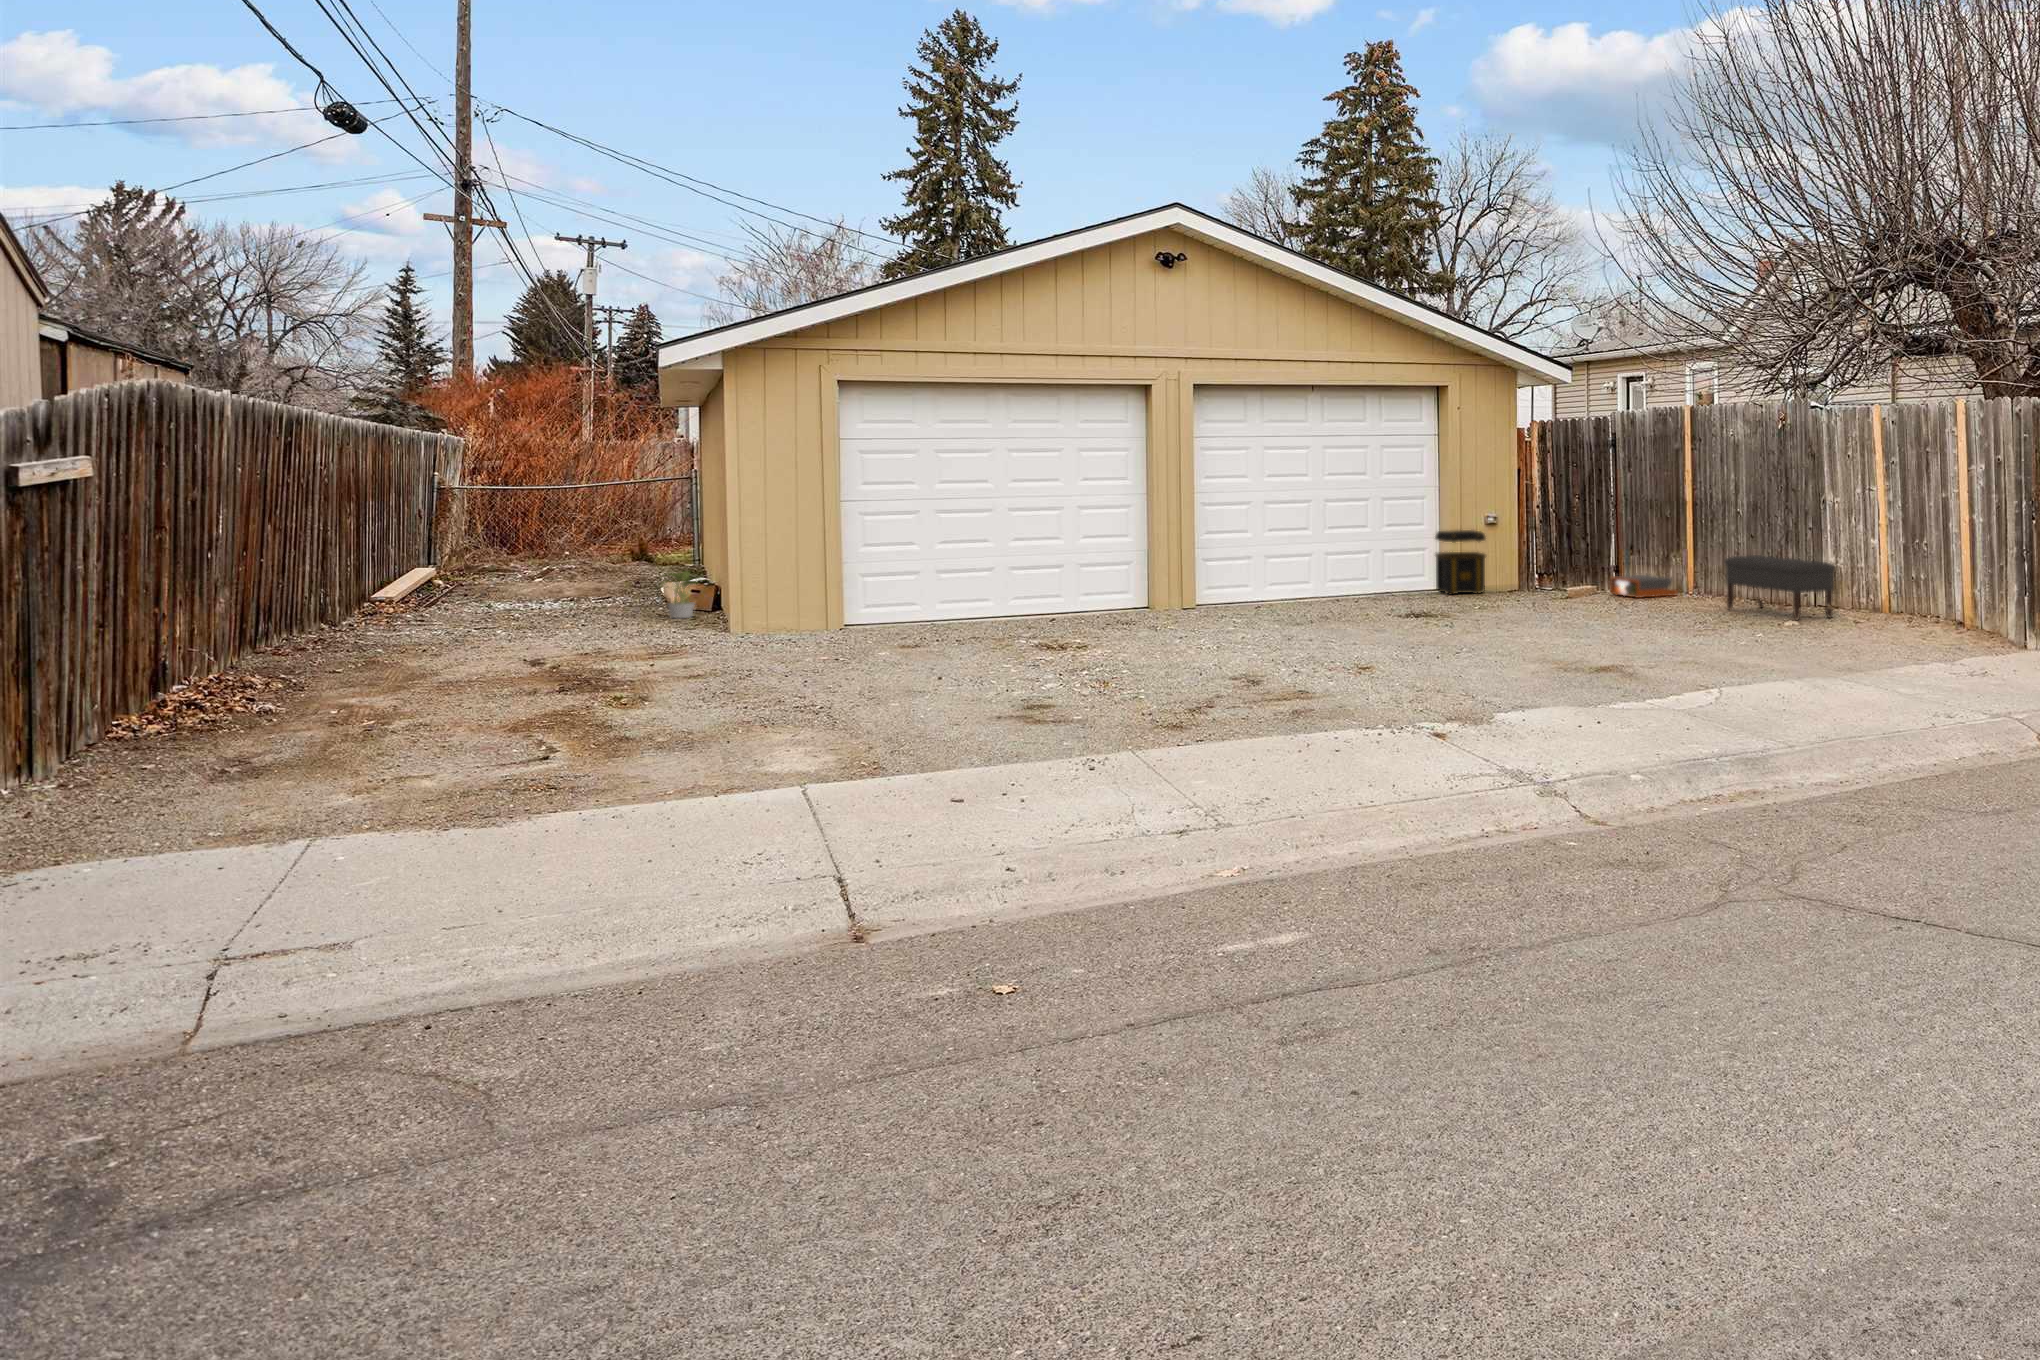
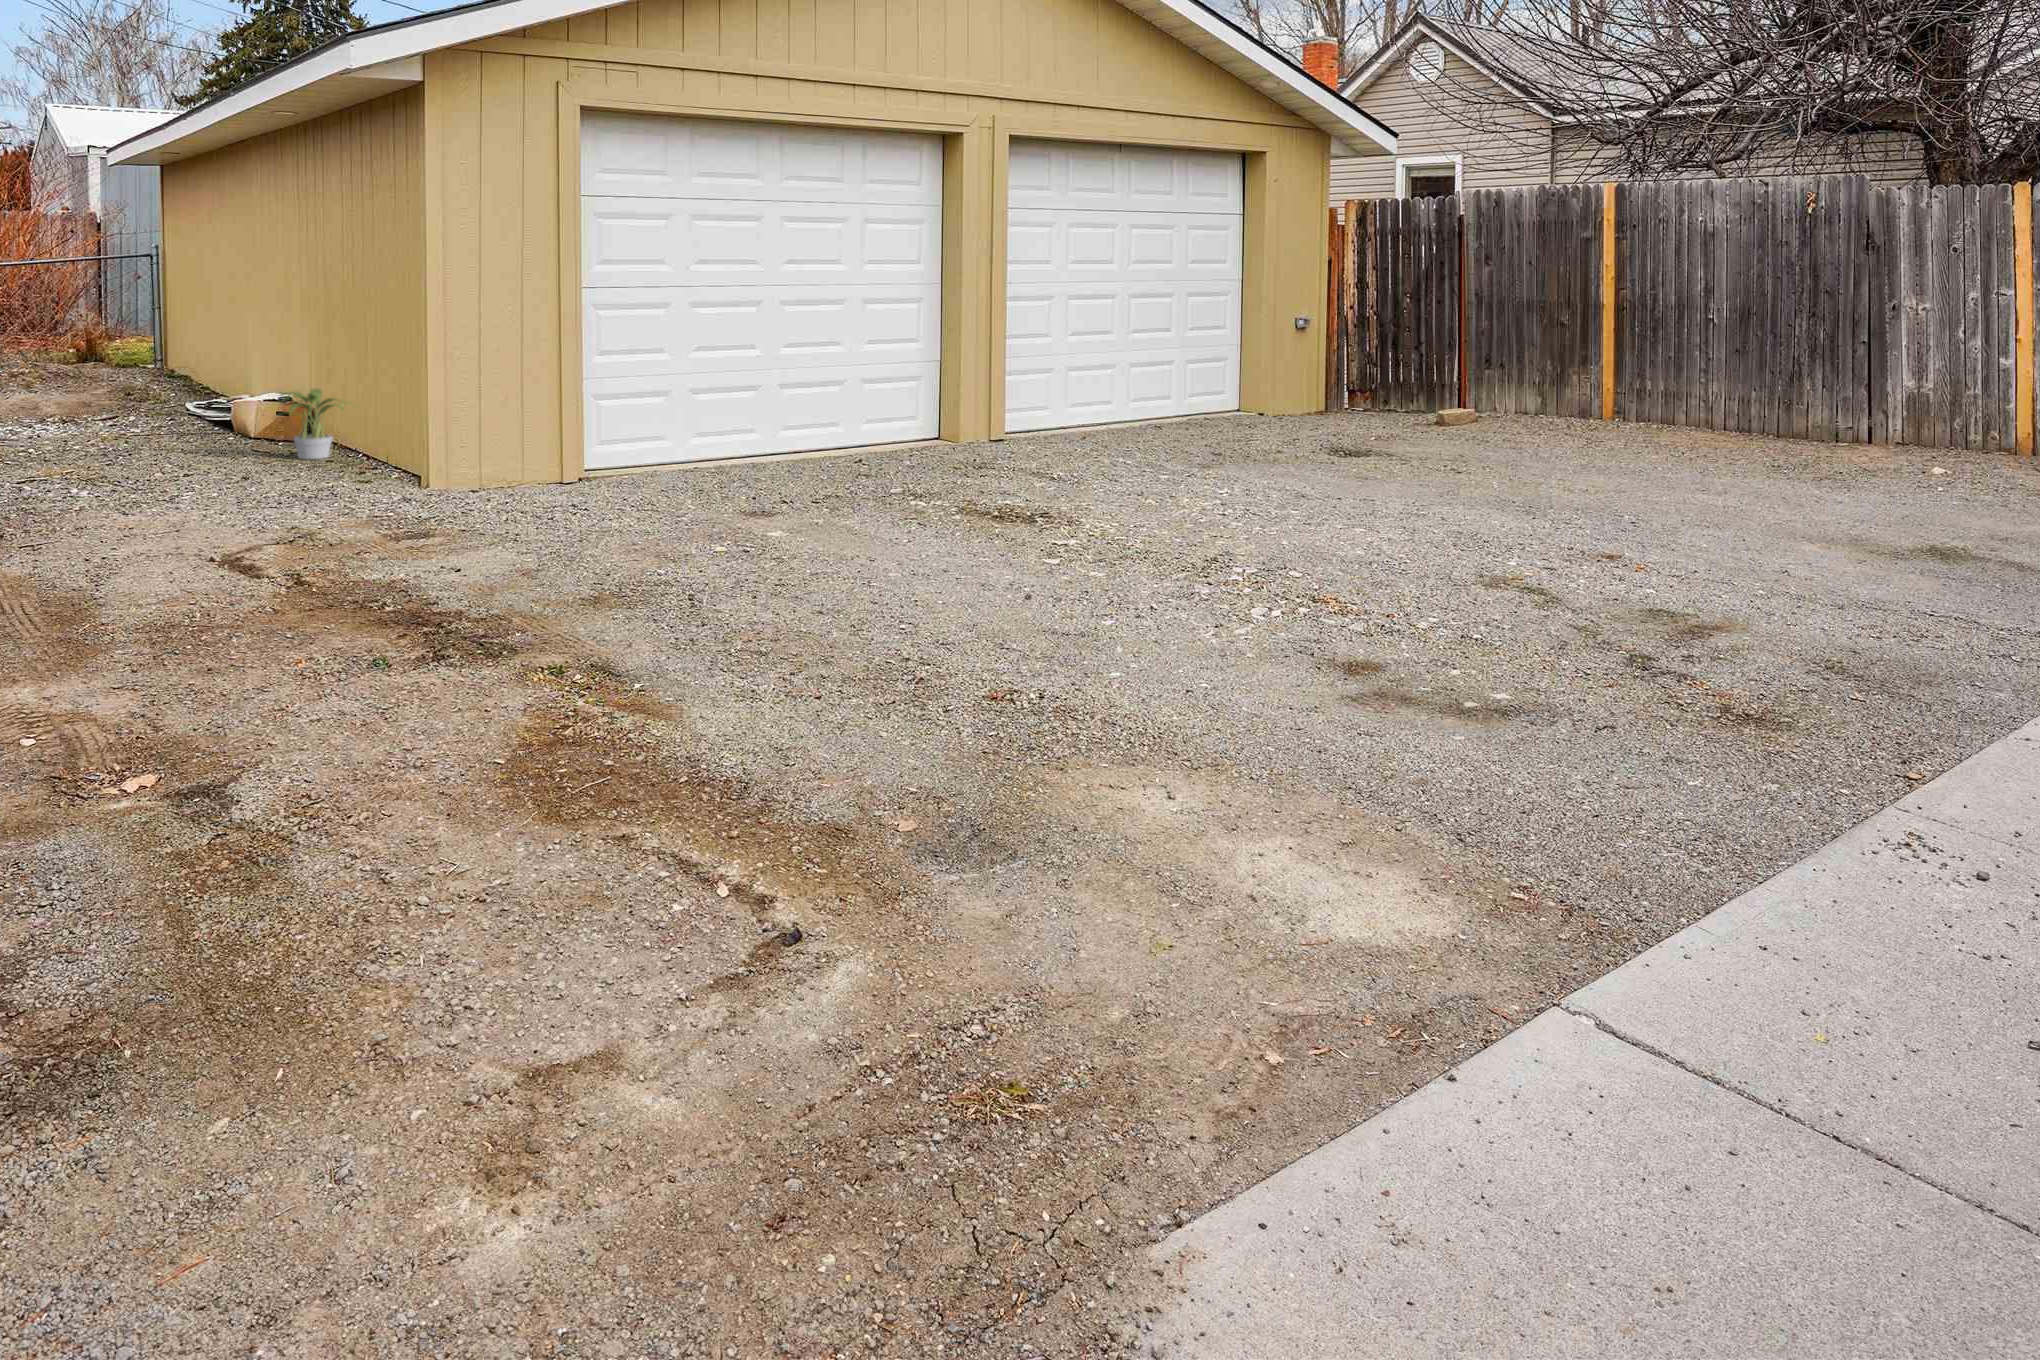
toolbox: present [1435,530,1486,594] -> none [1242,338,1317,419]
bench: present [1724,555,1835,620] -> none [1717,375,1915,463]
storage box: present [1610,575,1678,598] -> none [1477,394,1562,425]

